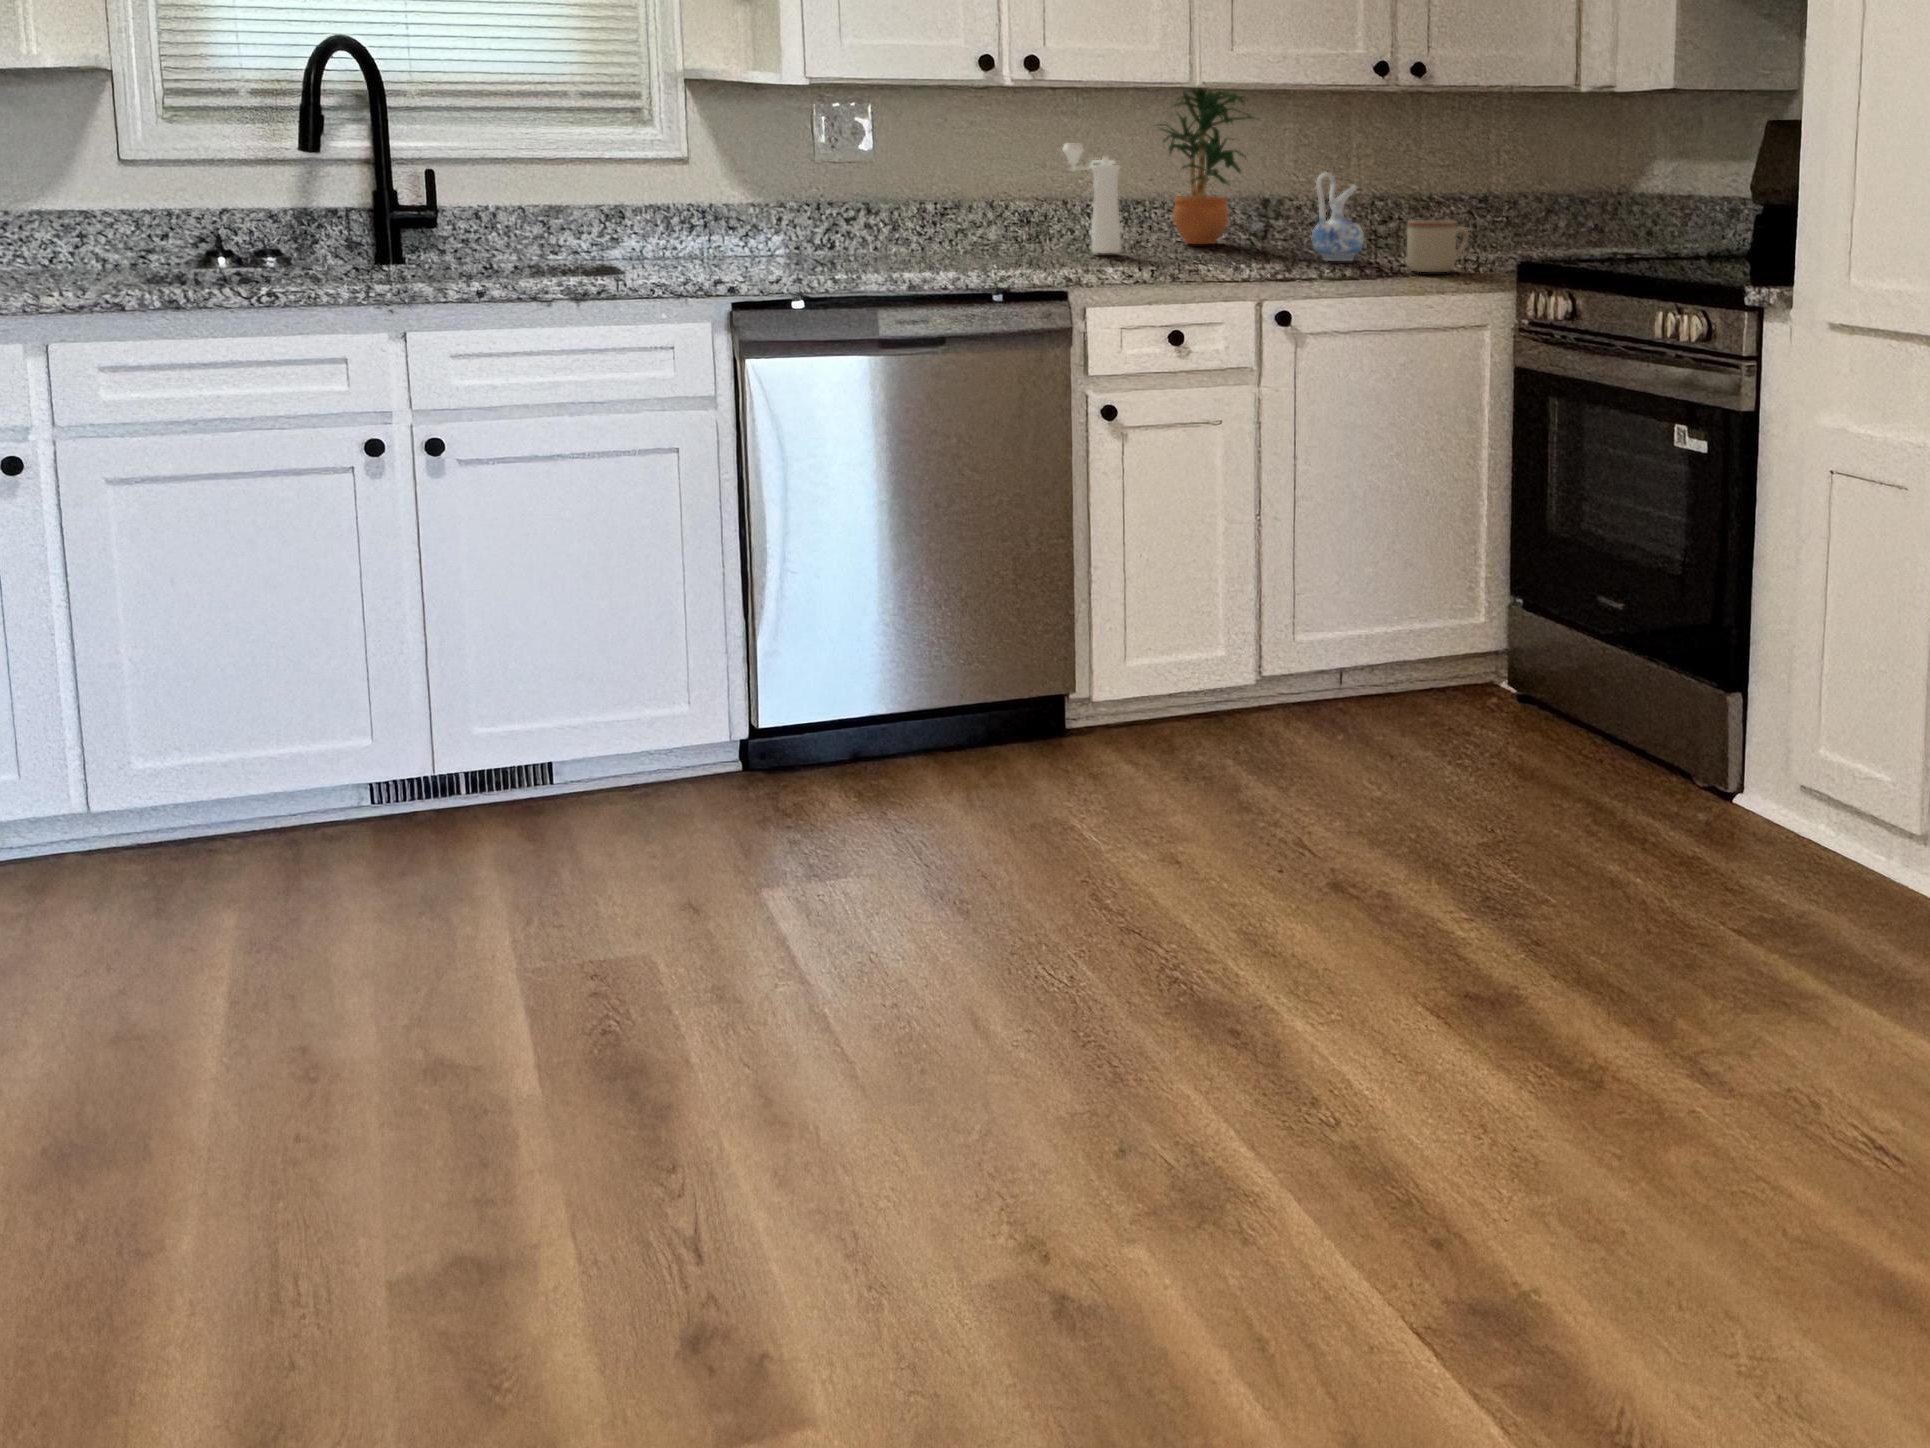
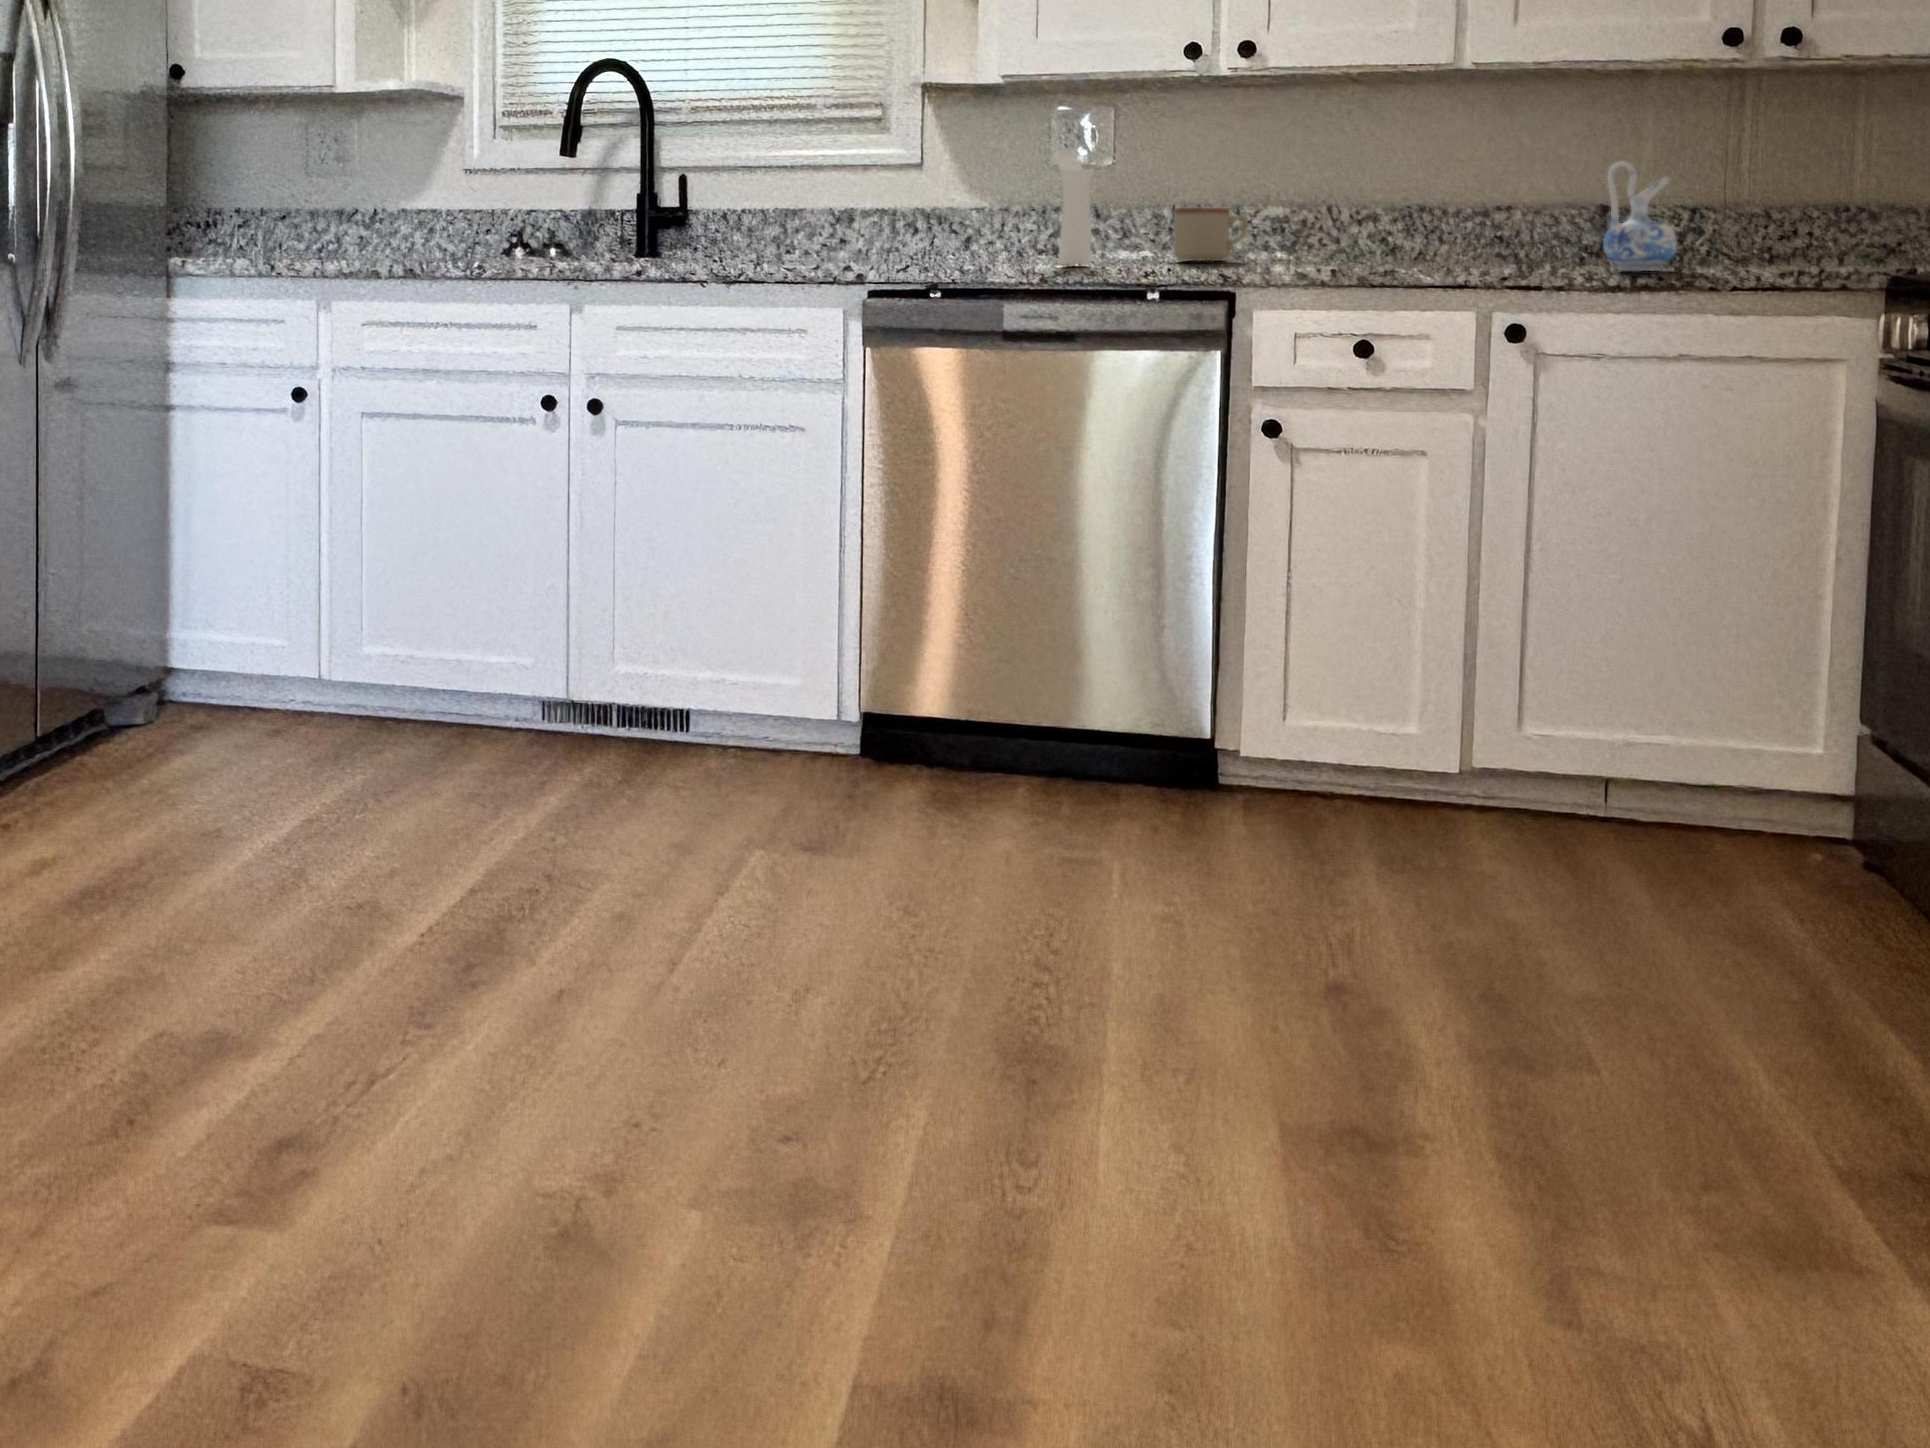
potted plant: present [1158,88,1253,244] -> none [1439,36,1576,256]
pepper mill: present [1063,143,1121,253] -> present [1054,150,1093,264]
mug: present [1407,220,1468,272] -> present [1174,207,1248,261]

